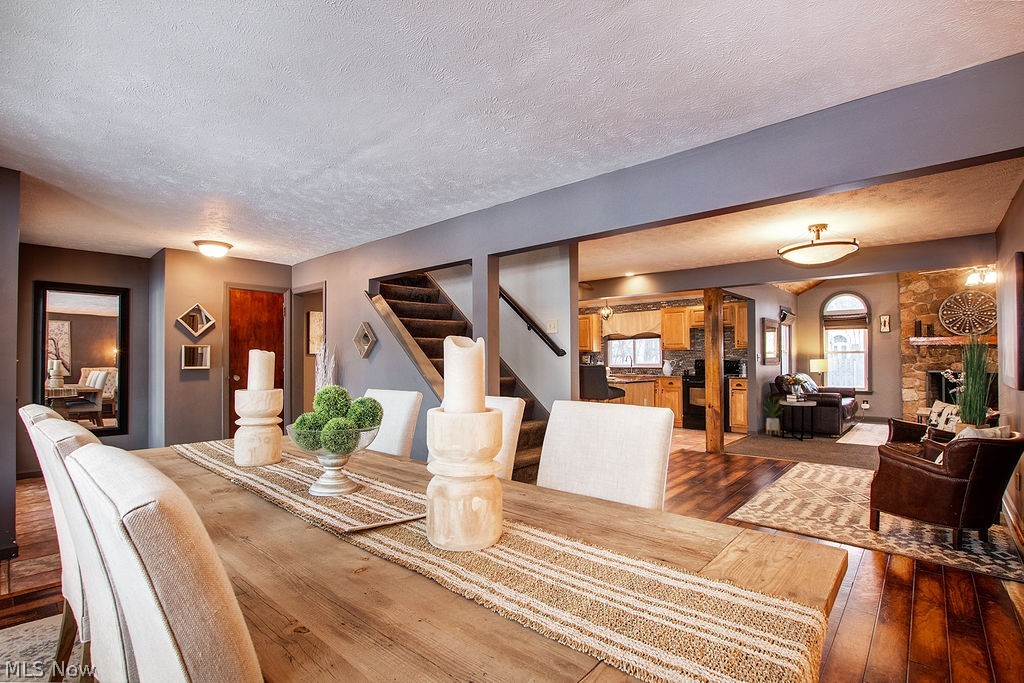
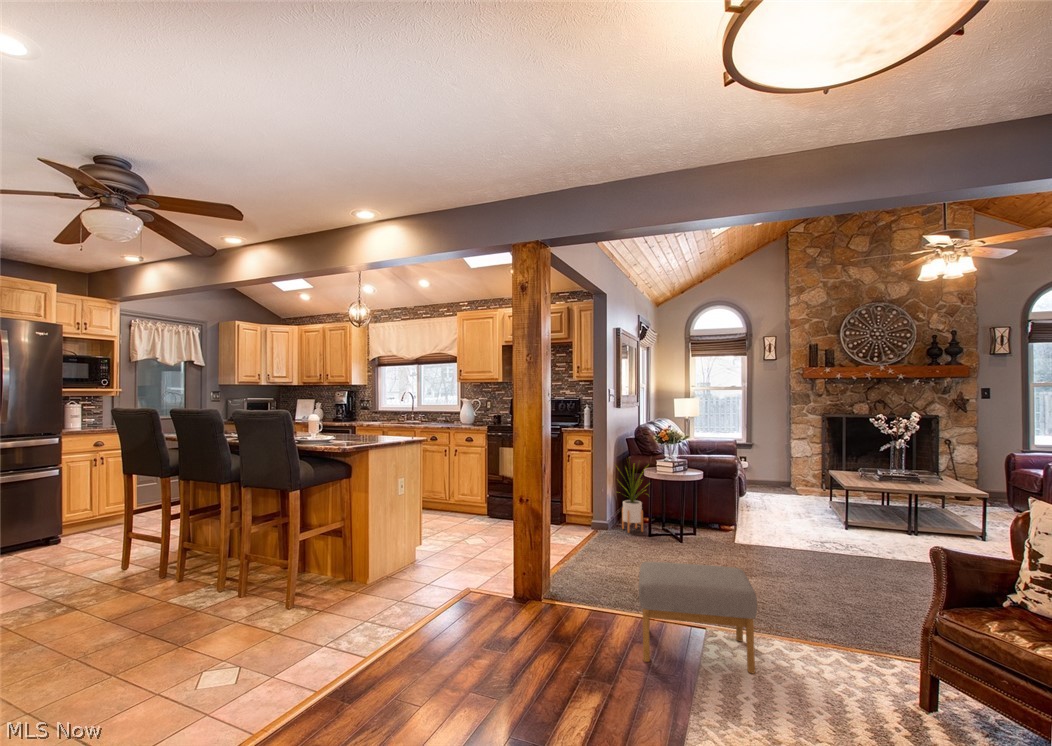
footstool: none [768,429,818,467] -> present [639,562,757,673]

